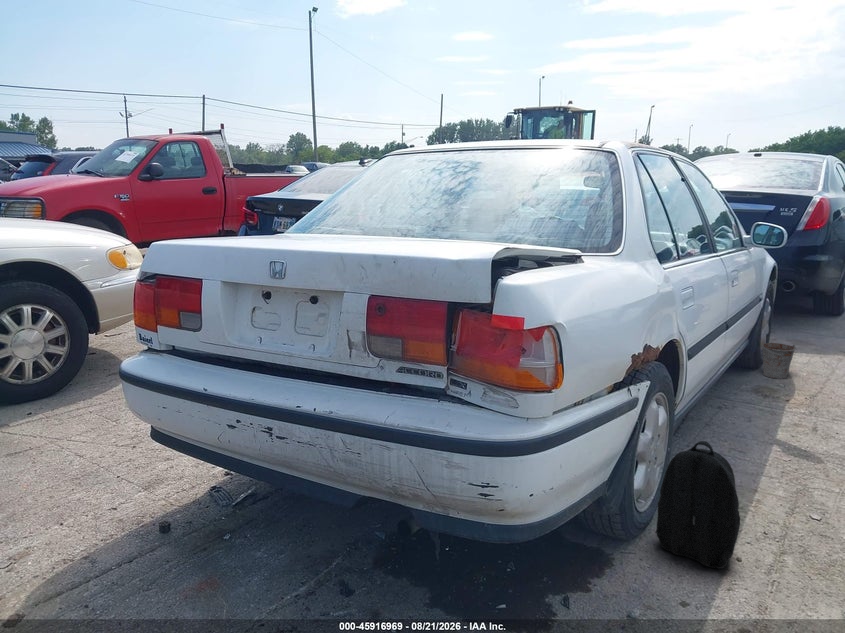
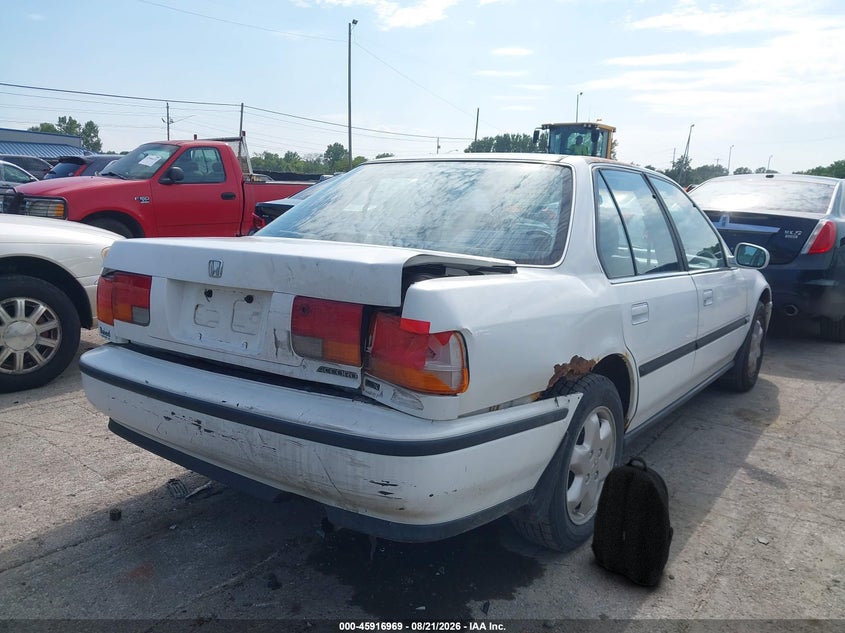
bucket: present [762,343,797,379] -> none [757,368,794,405]

